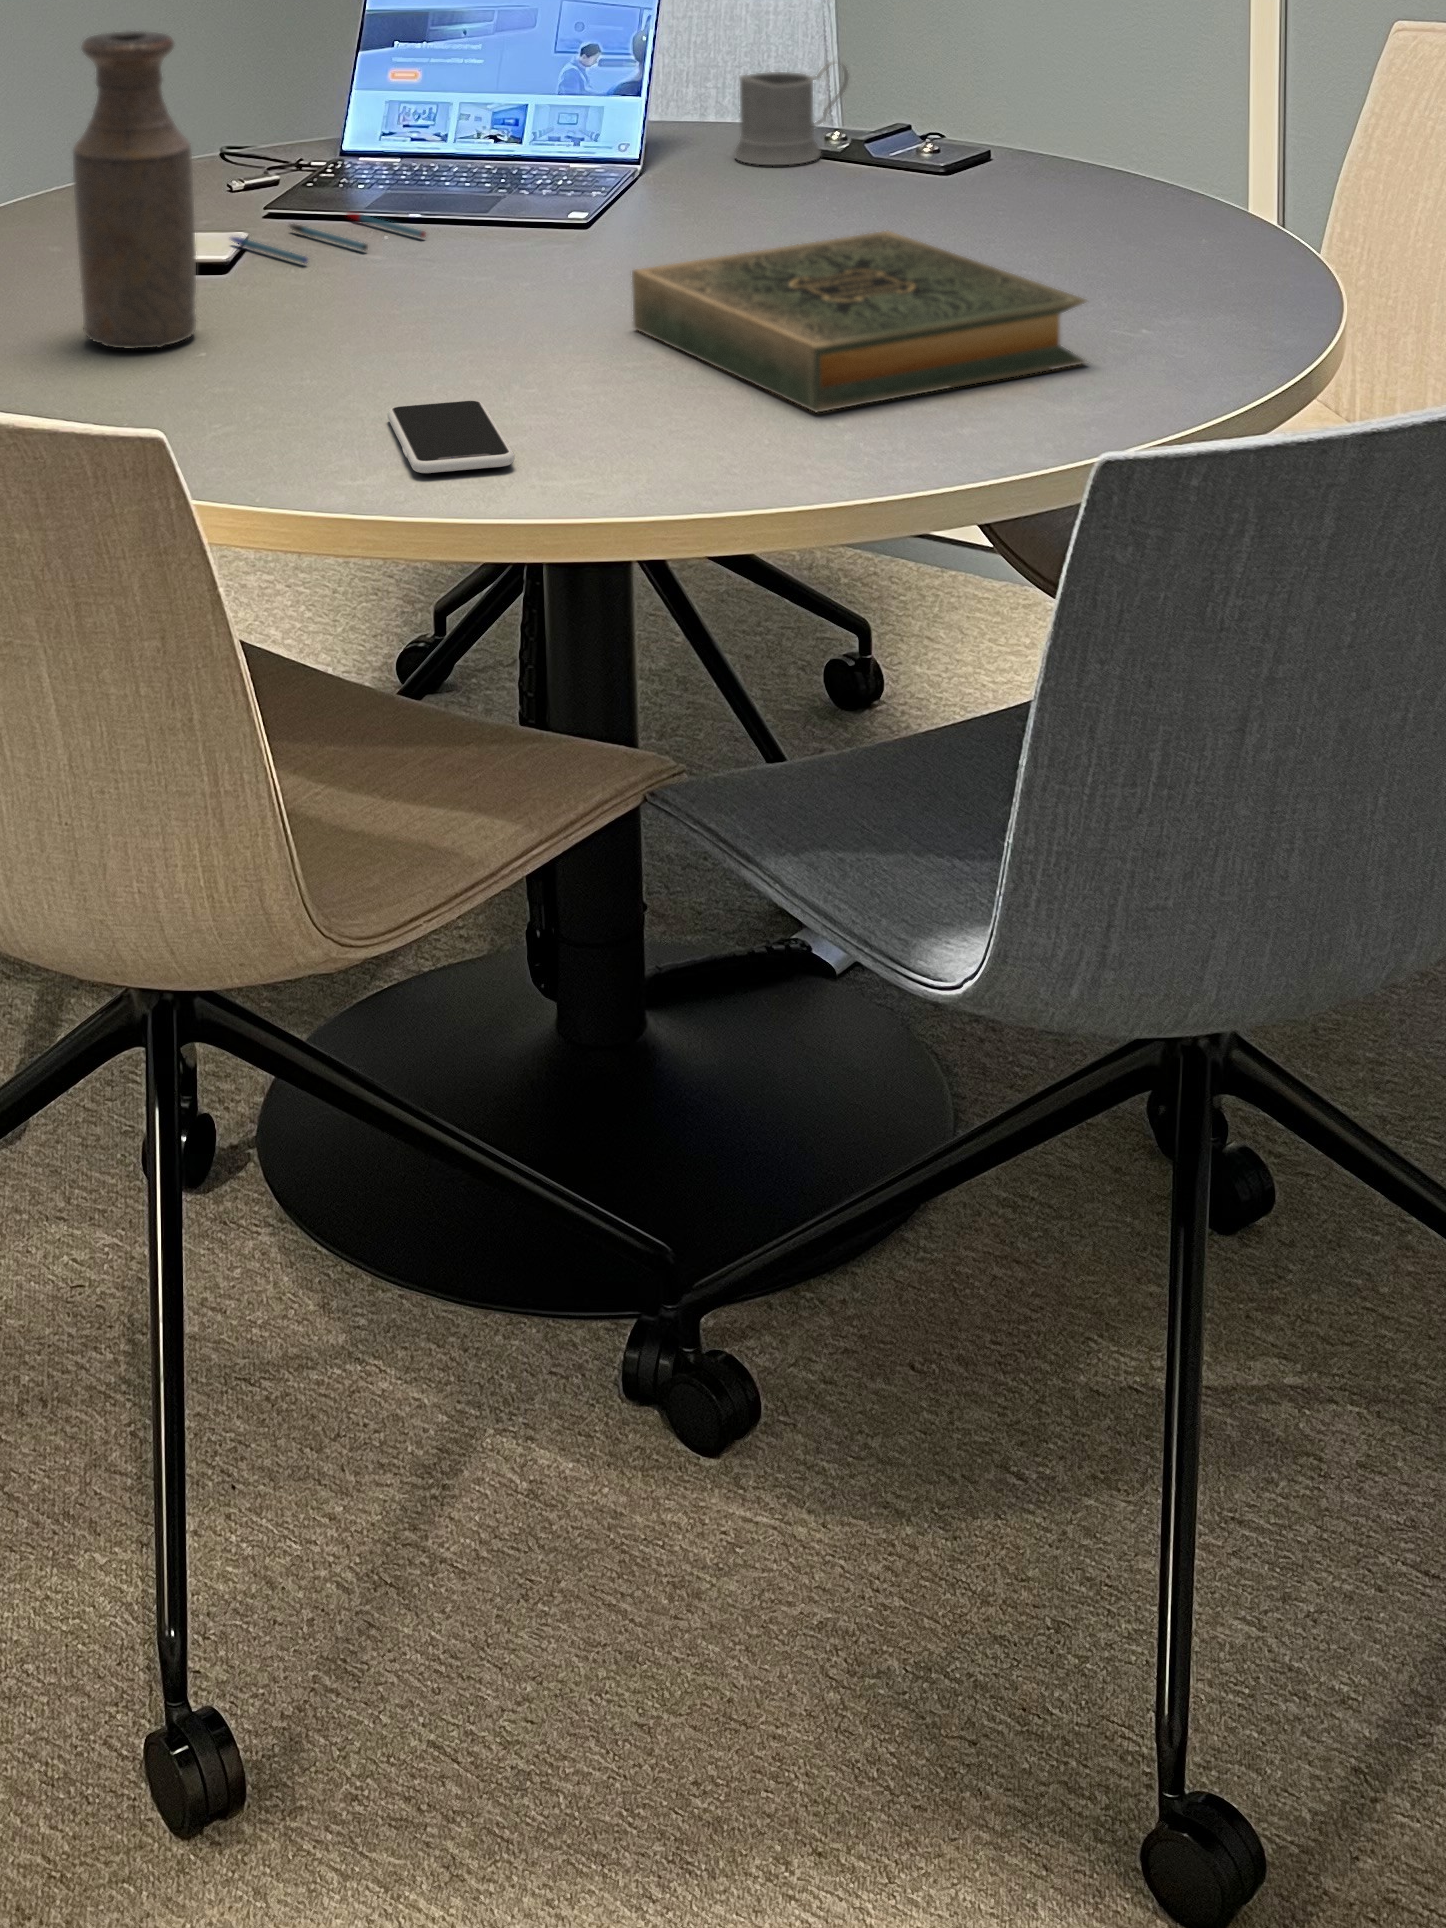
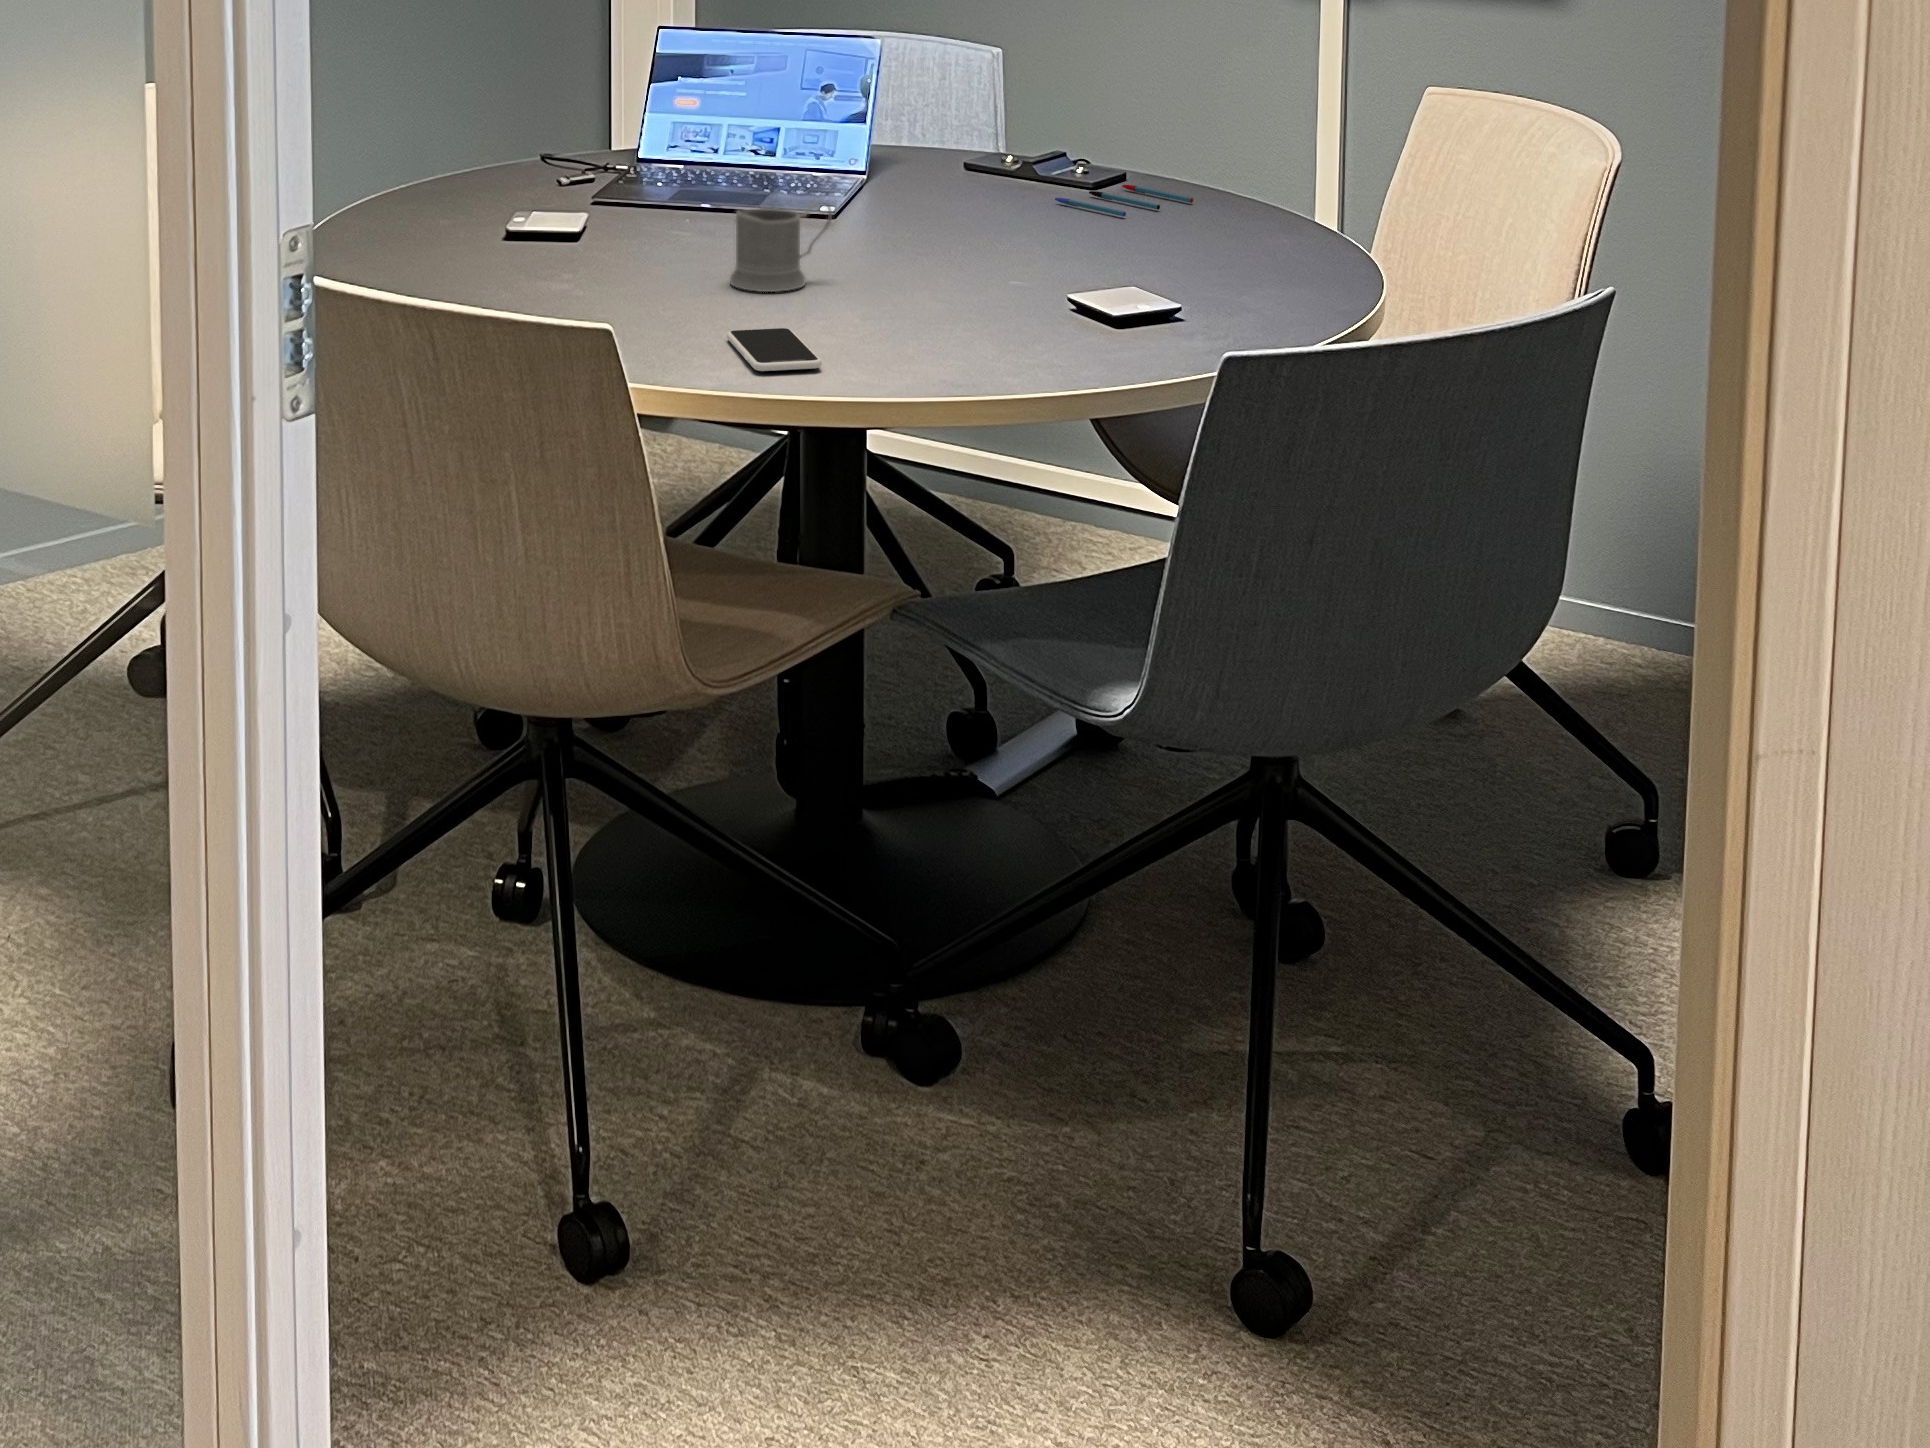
bottle: present [73,31,196,349] -> none [495,67,577,291]
mug: present [735,62,848,165] -> present [730,201,832,292]
pen: present [231,213,426,263] -> present [1055,185,1193,216]
hardback book: present [632,231,1086,412] -> none [884,225,1207,342]

